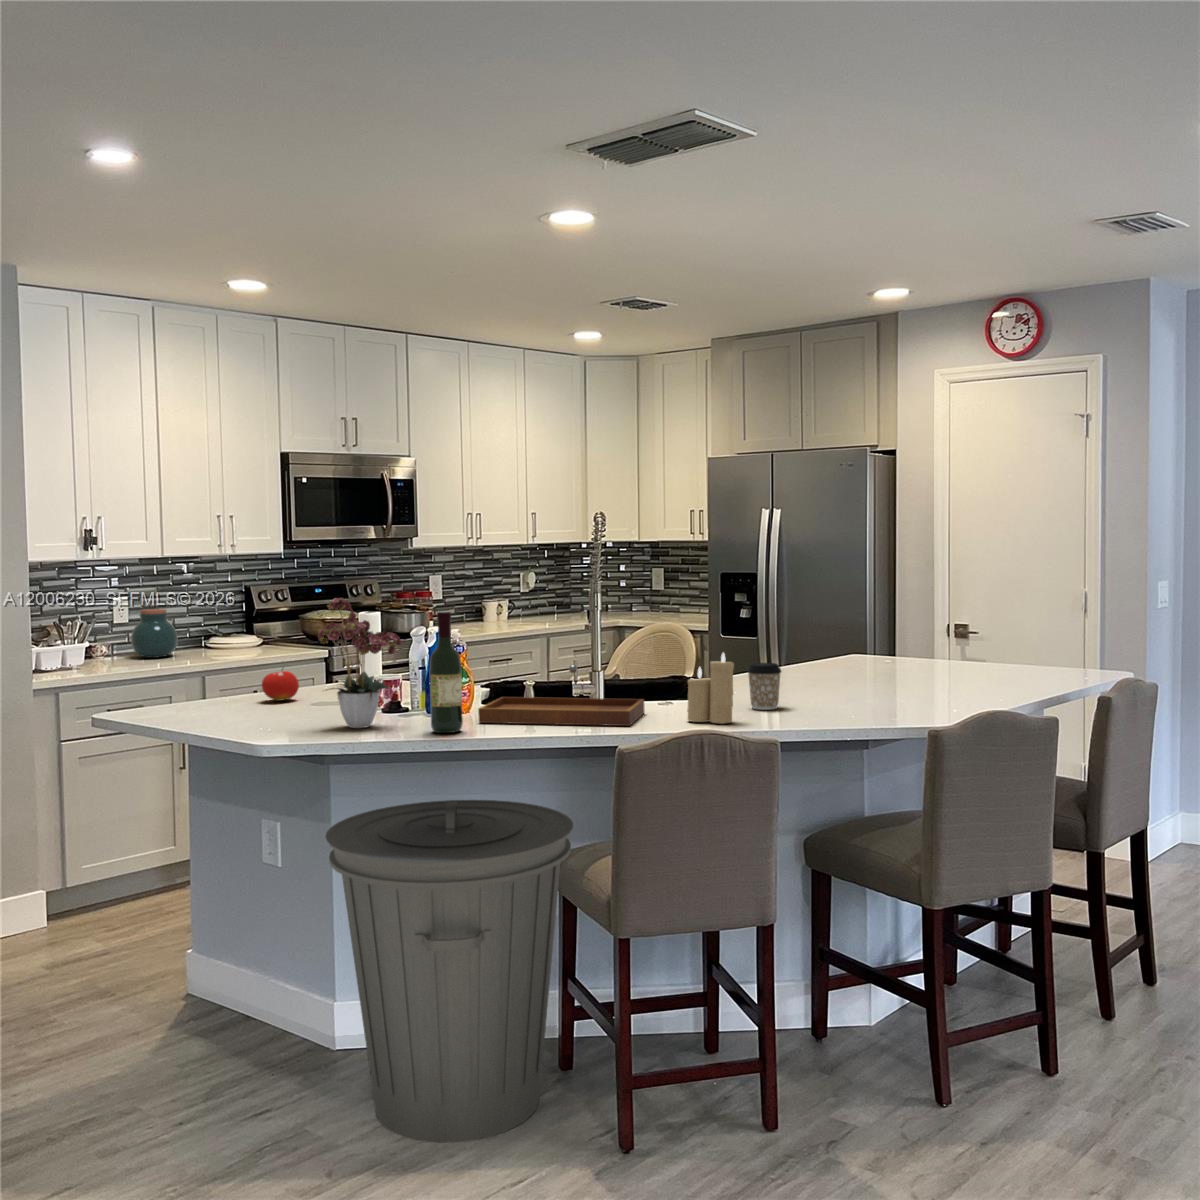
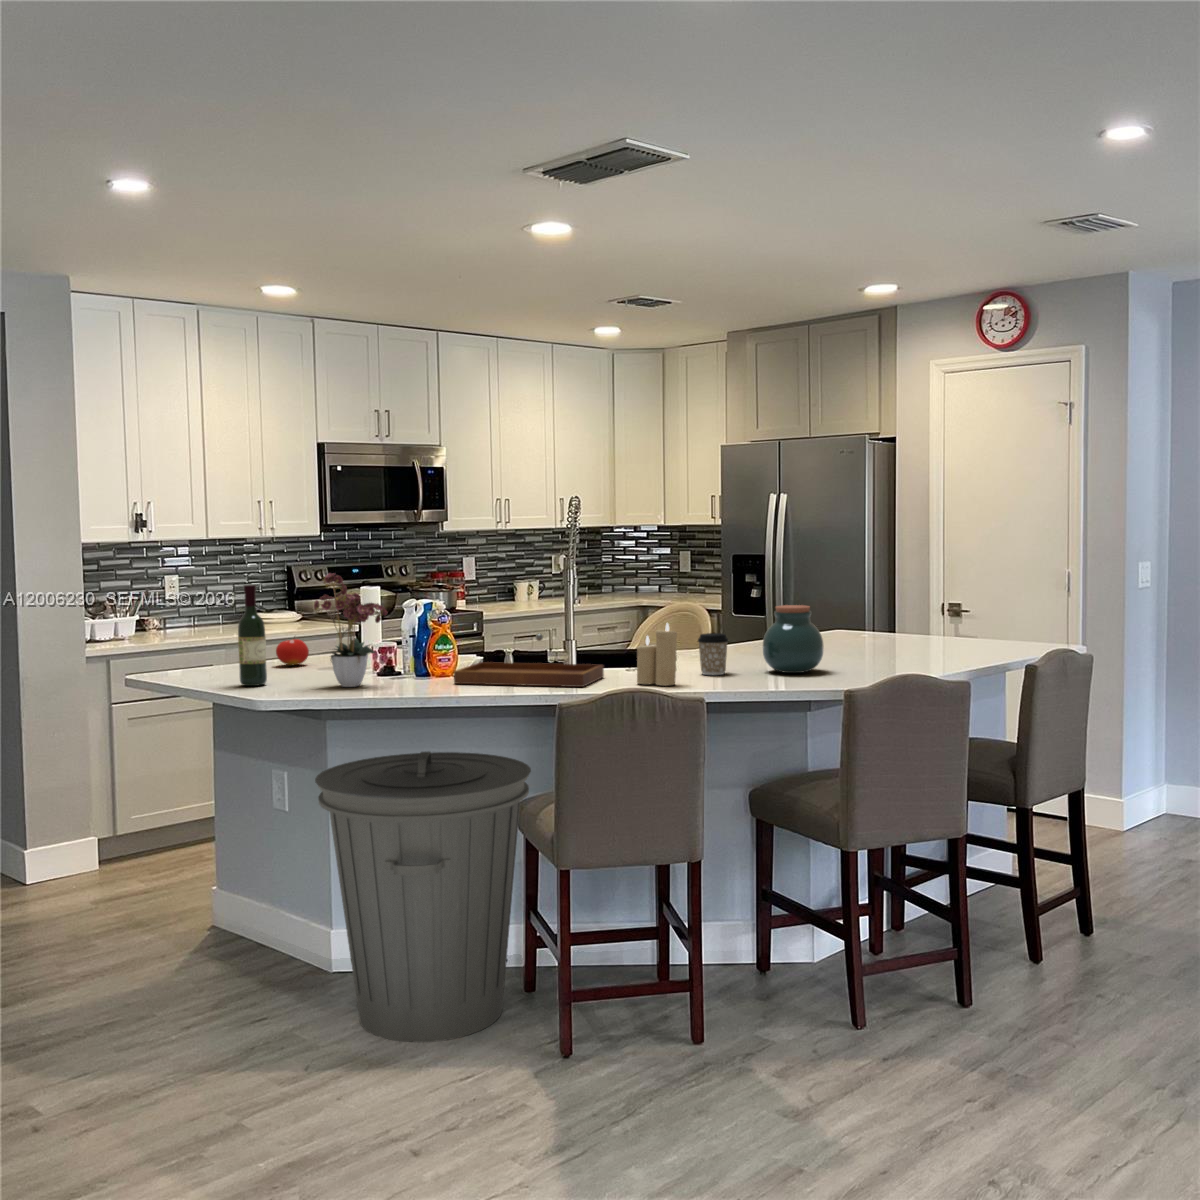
jar: present [131,609,178,658] -> present [763,605,824,673]
wine bottle: present [430,612,463,733] -> present [238,585,267,686]

